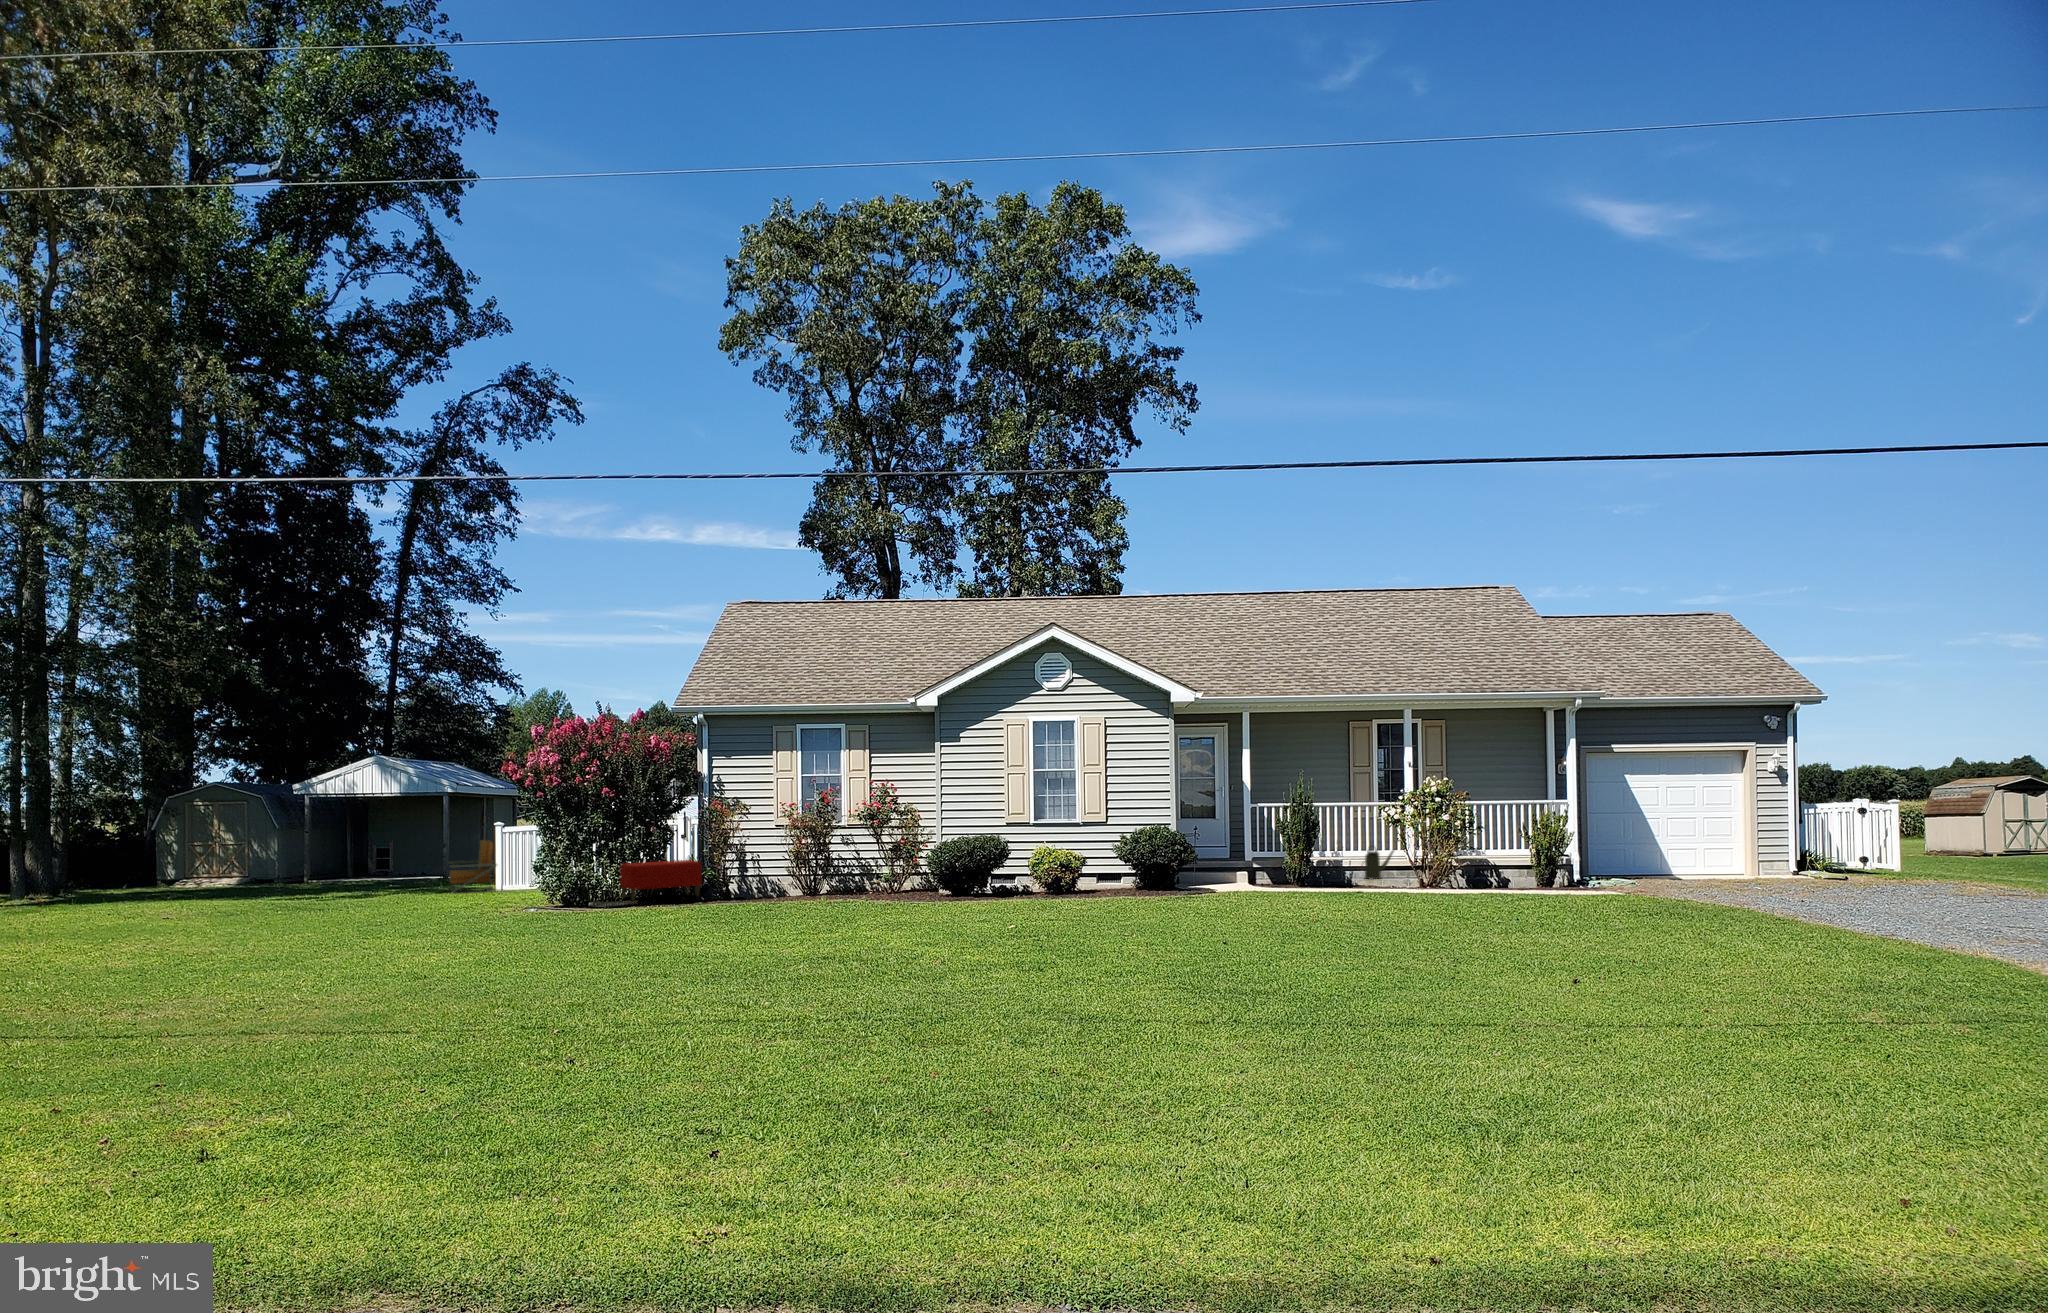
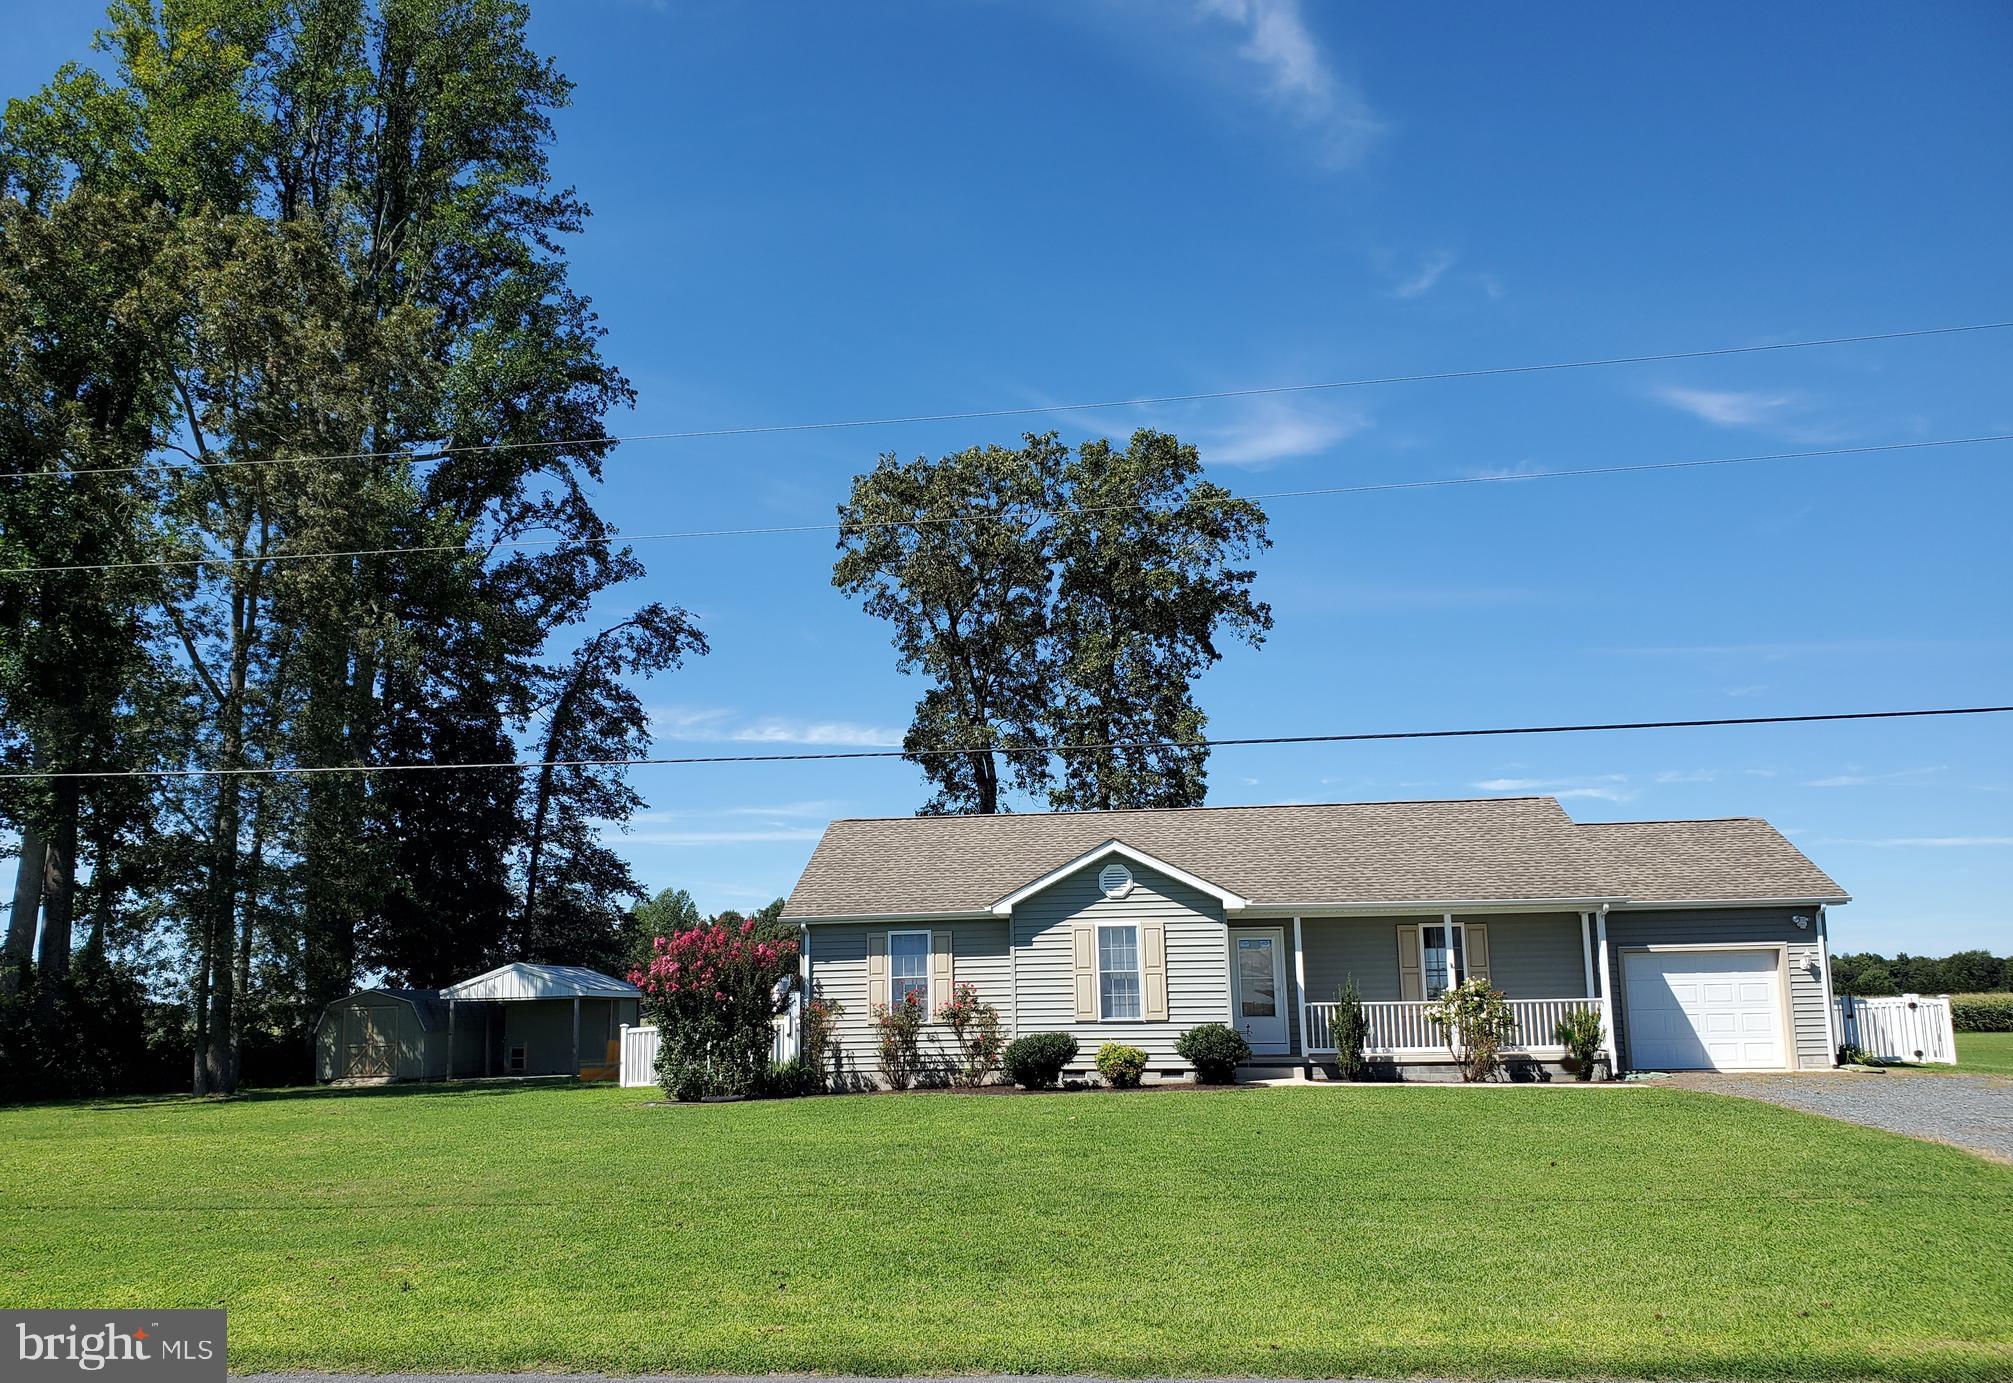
potted tree: none [1509,824,1544,879] -> present [1552,1027,1583,1074]
watering can: present [1364,846,1394,879] -> none [1409,1042,1441,1074]
bench: present [620,860,701,900] -> none [729,1057,801,1094]

